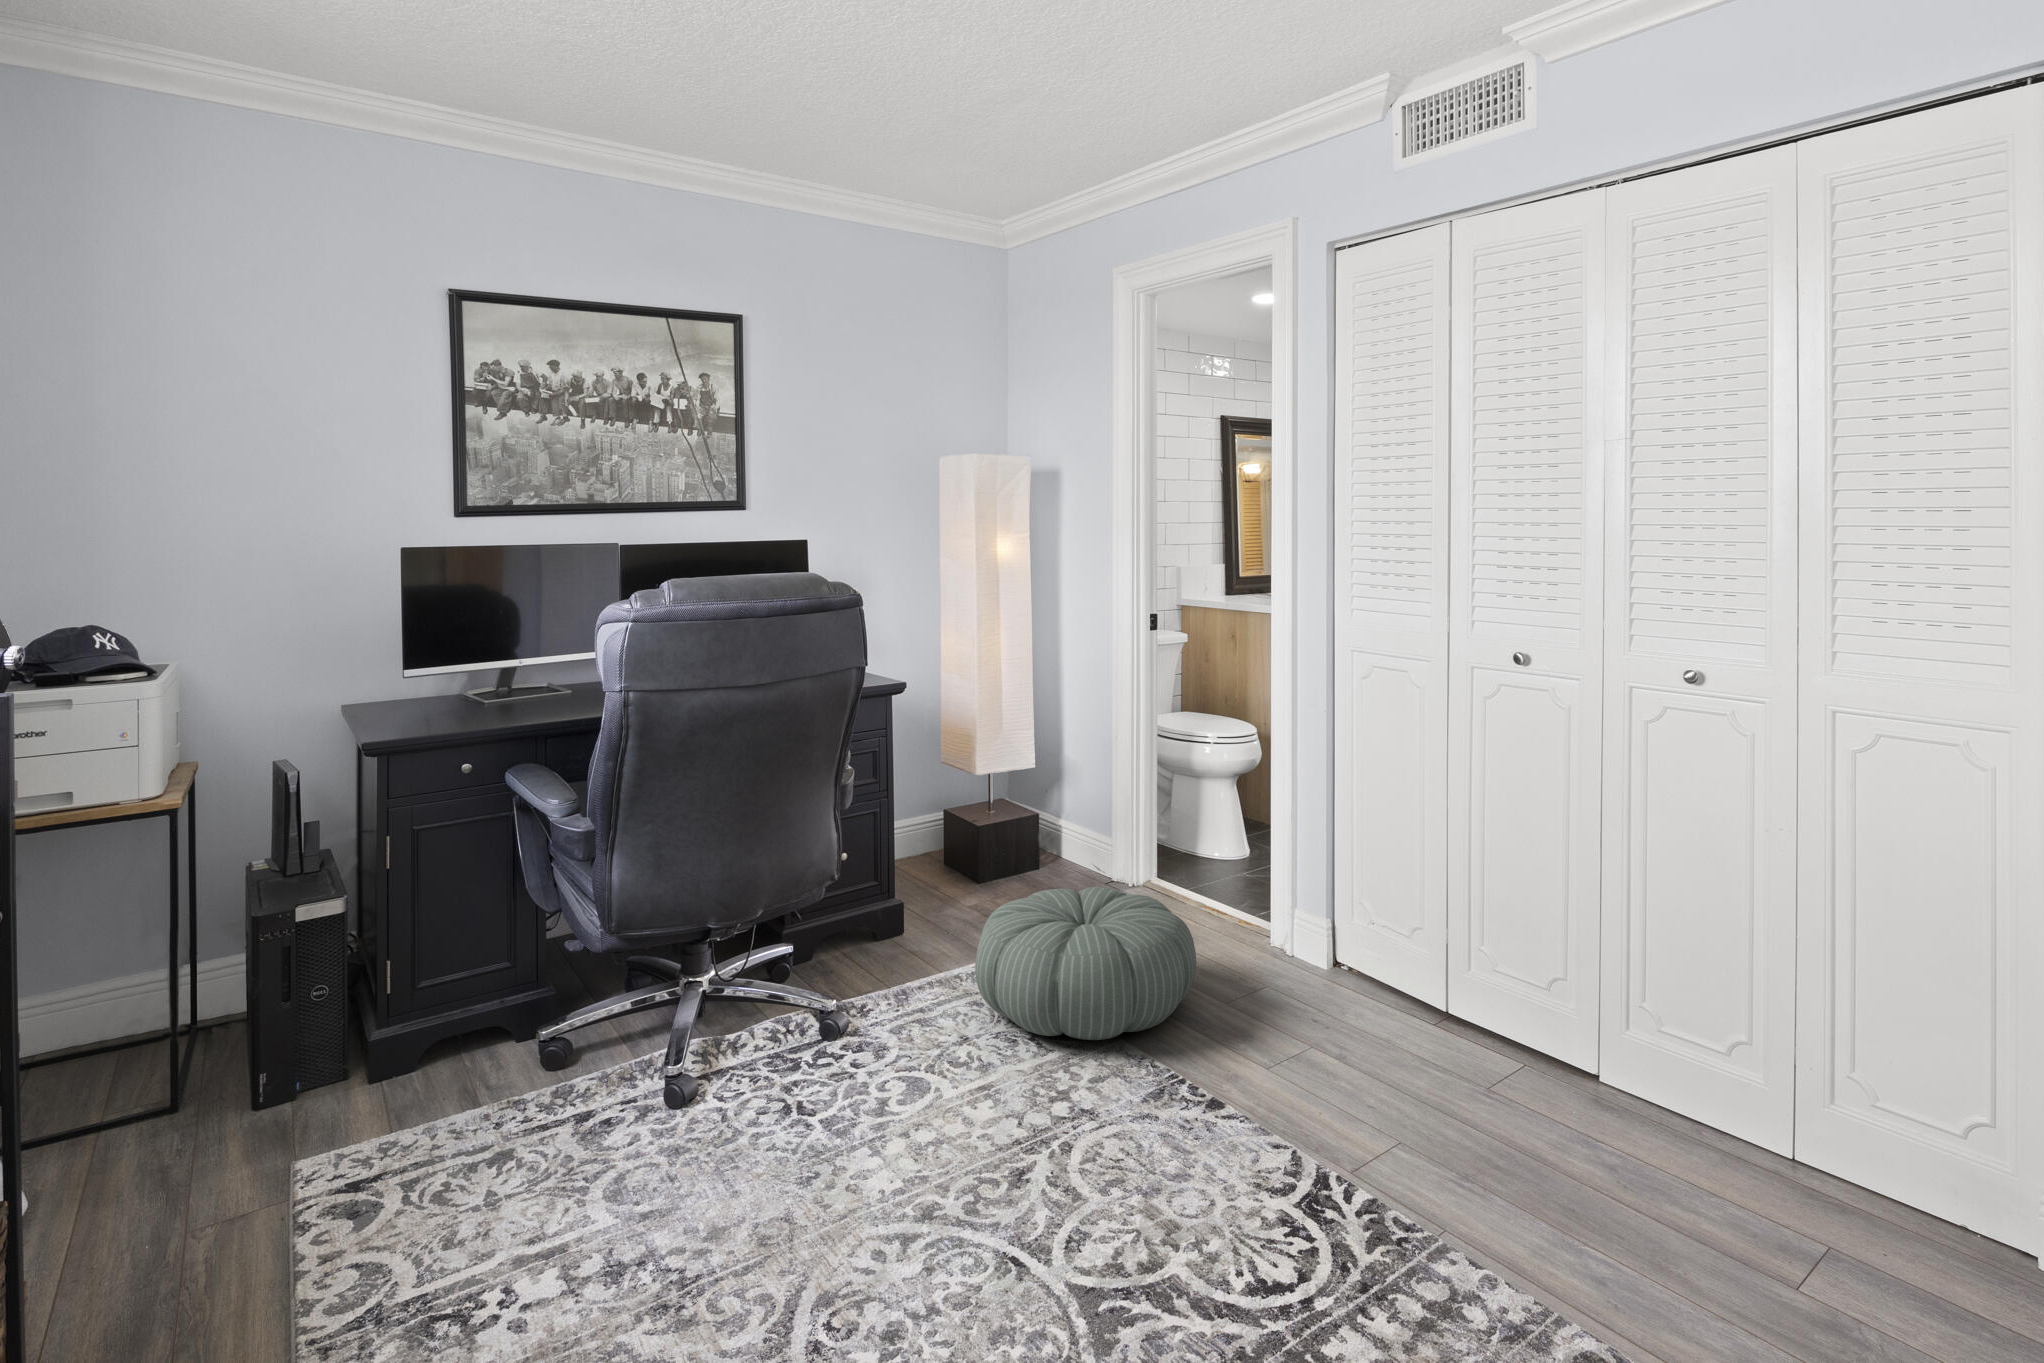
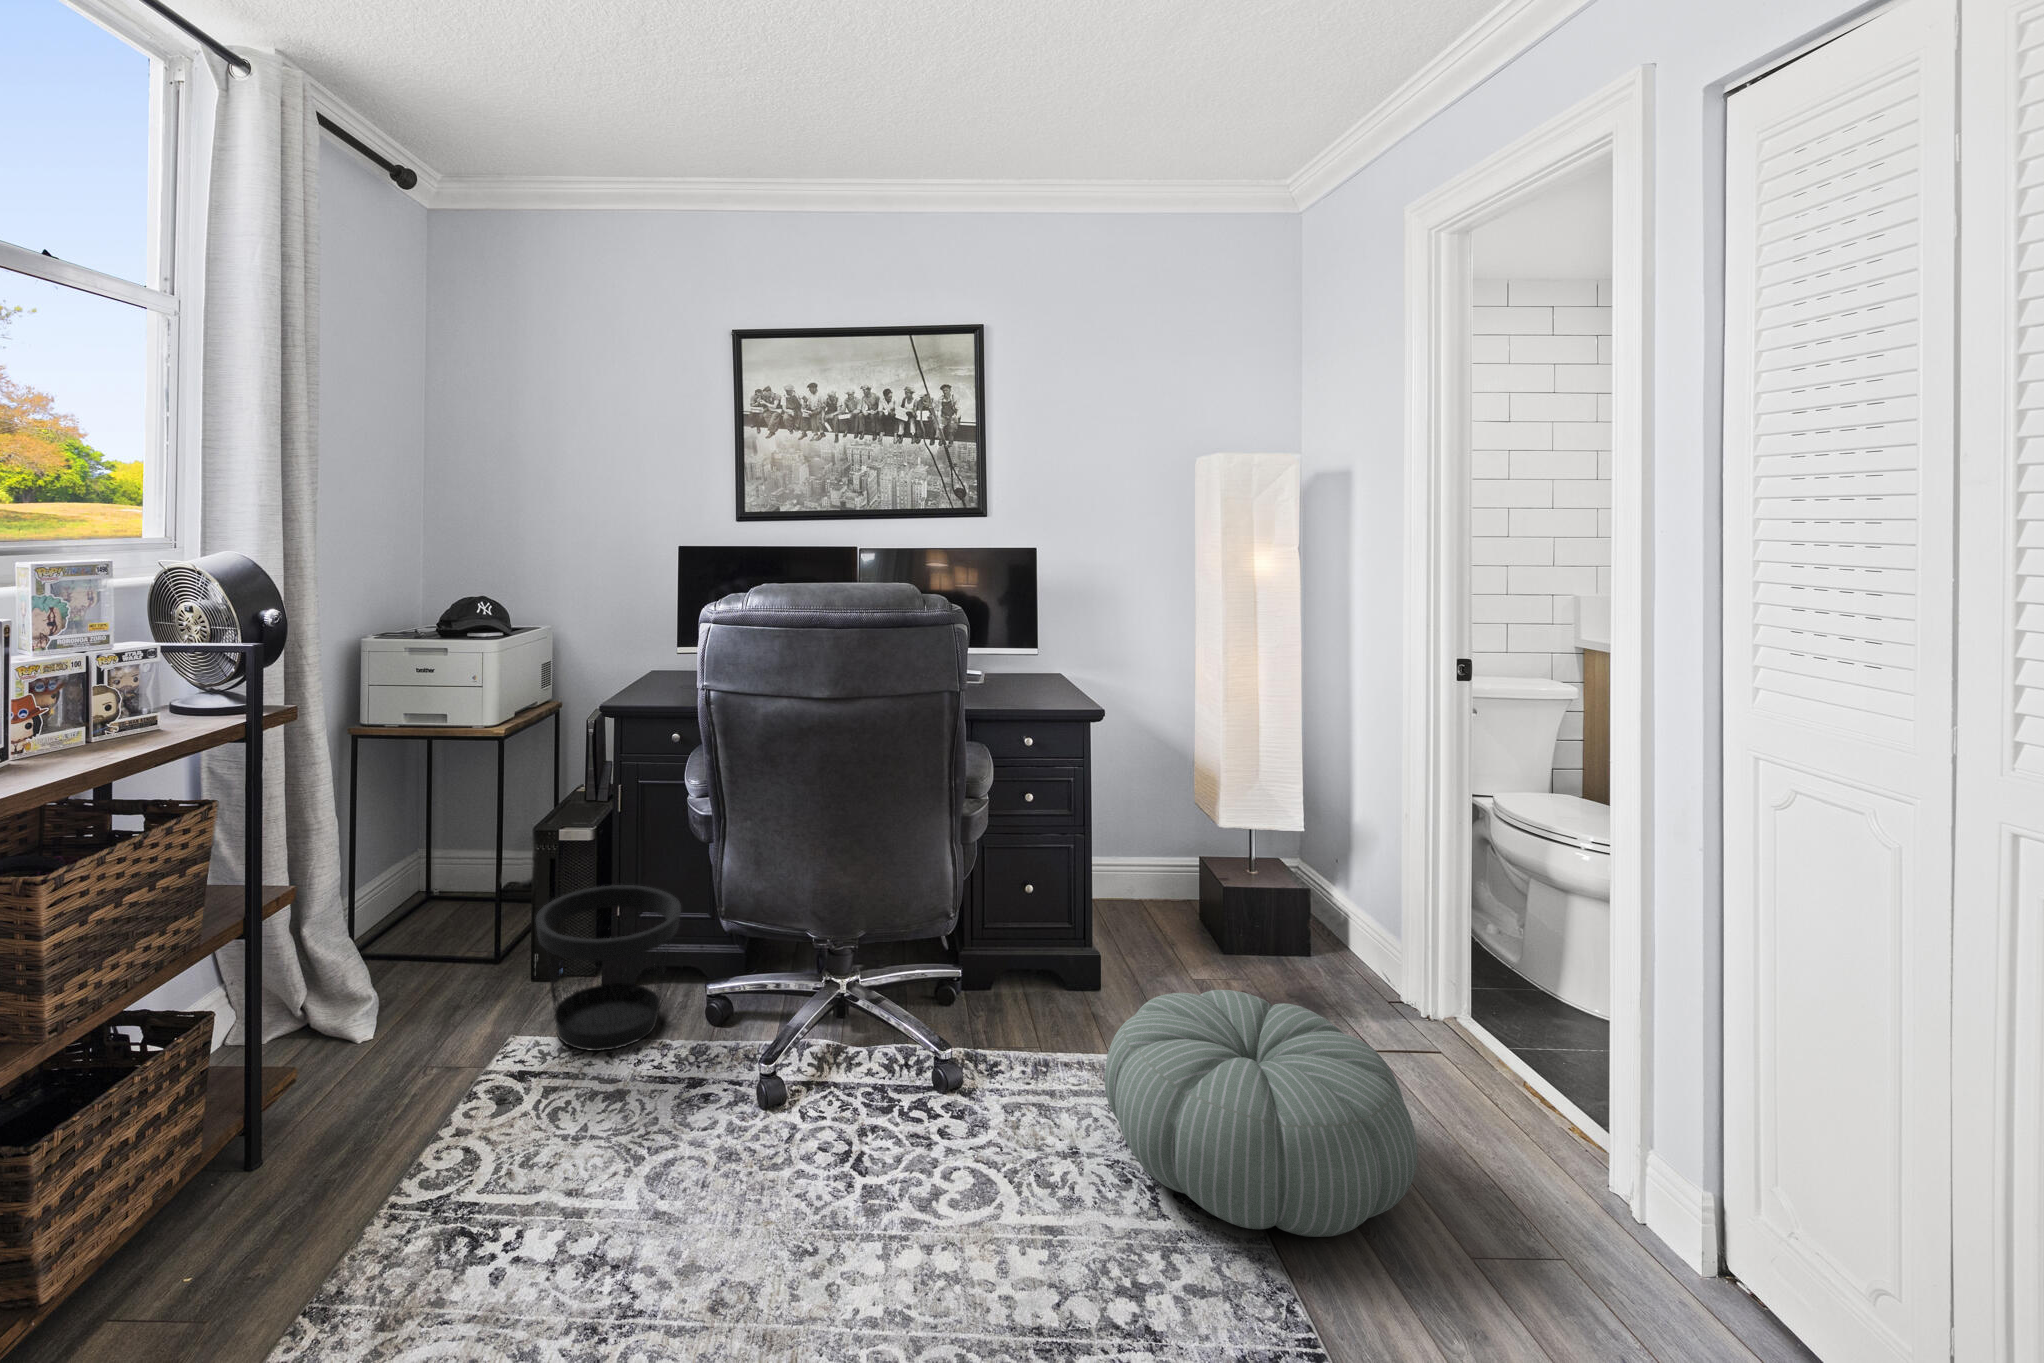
wastebasket: none [330,942,519,1133] -> present [536,885,681,1051]

